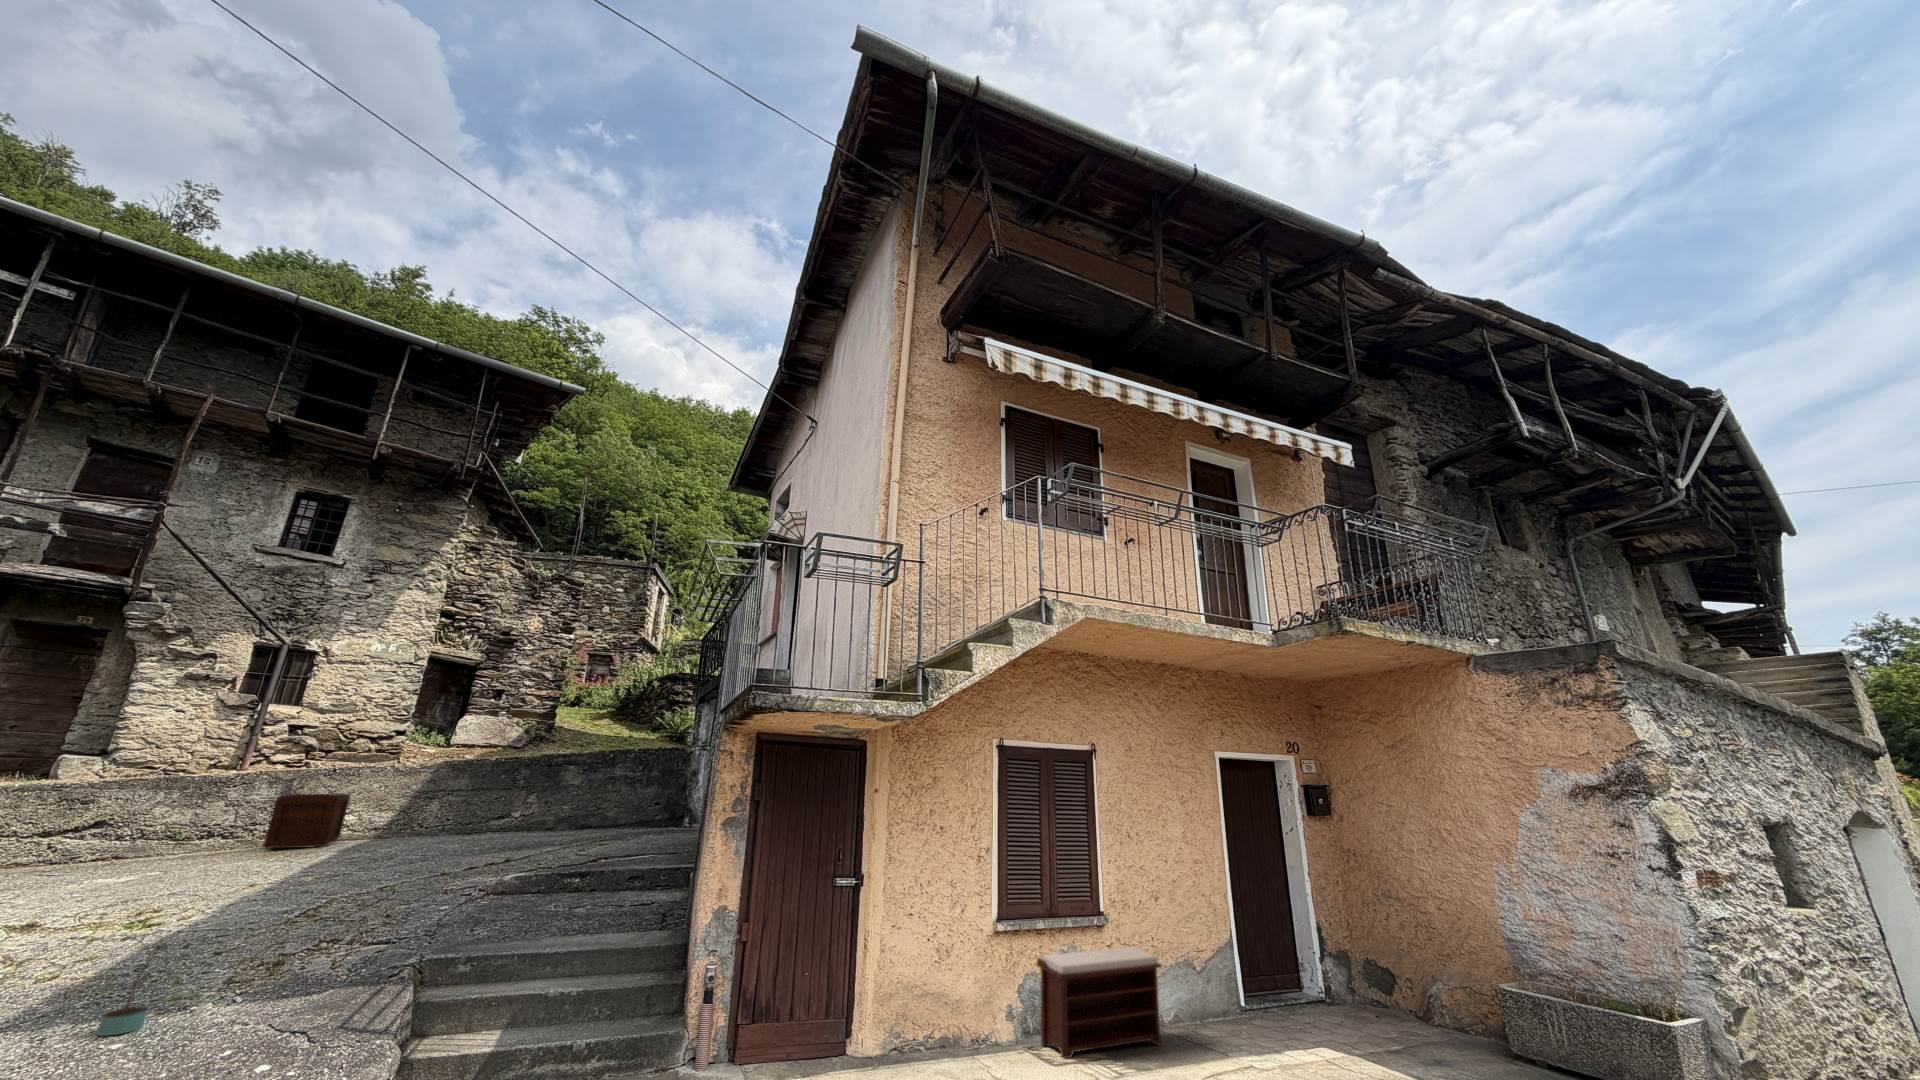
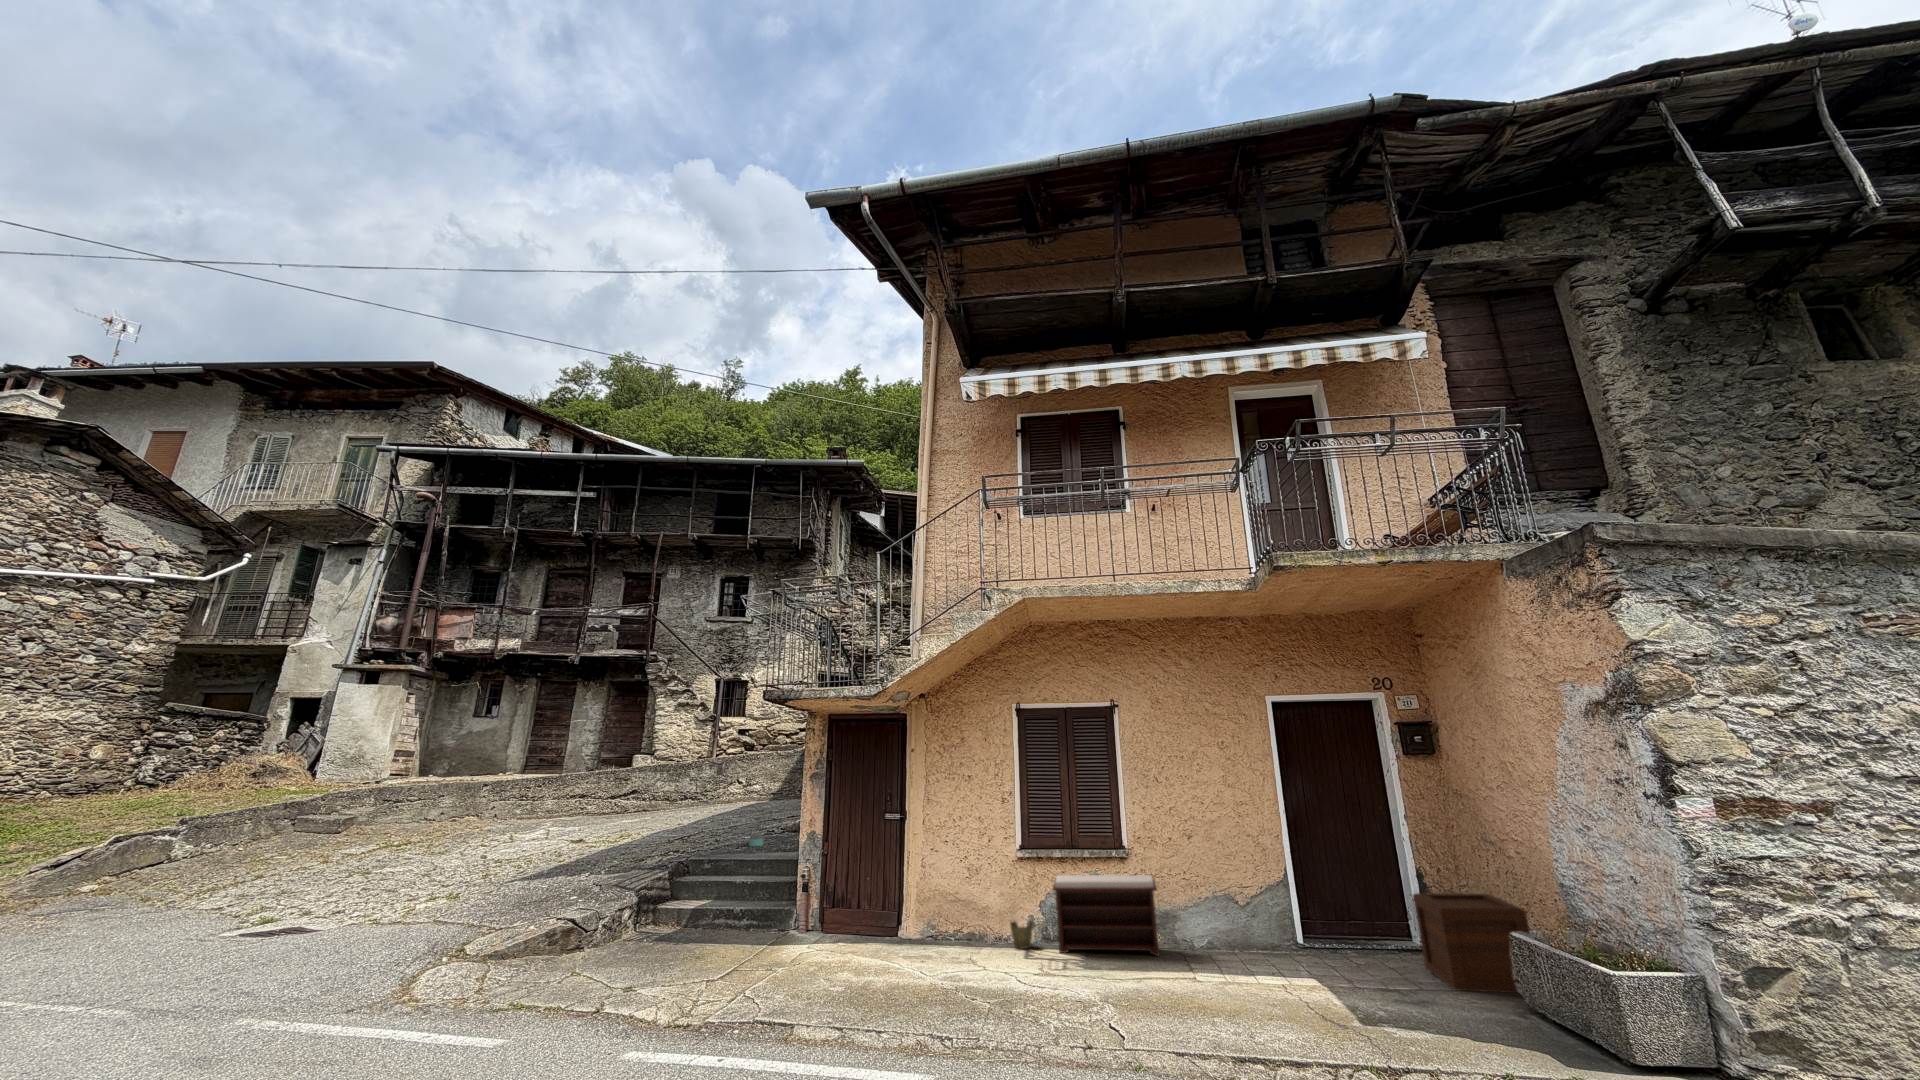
wooden crate: present [263,794,350,849] -> present [1413,893,1530,993]
potted plant: present [97,920,191,1036] -> present [749,805,765,846]
bucket: none [992,1003,1022,1059] -> present [1010,922,1033,949]

